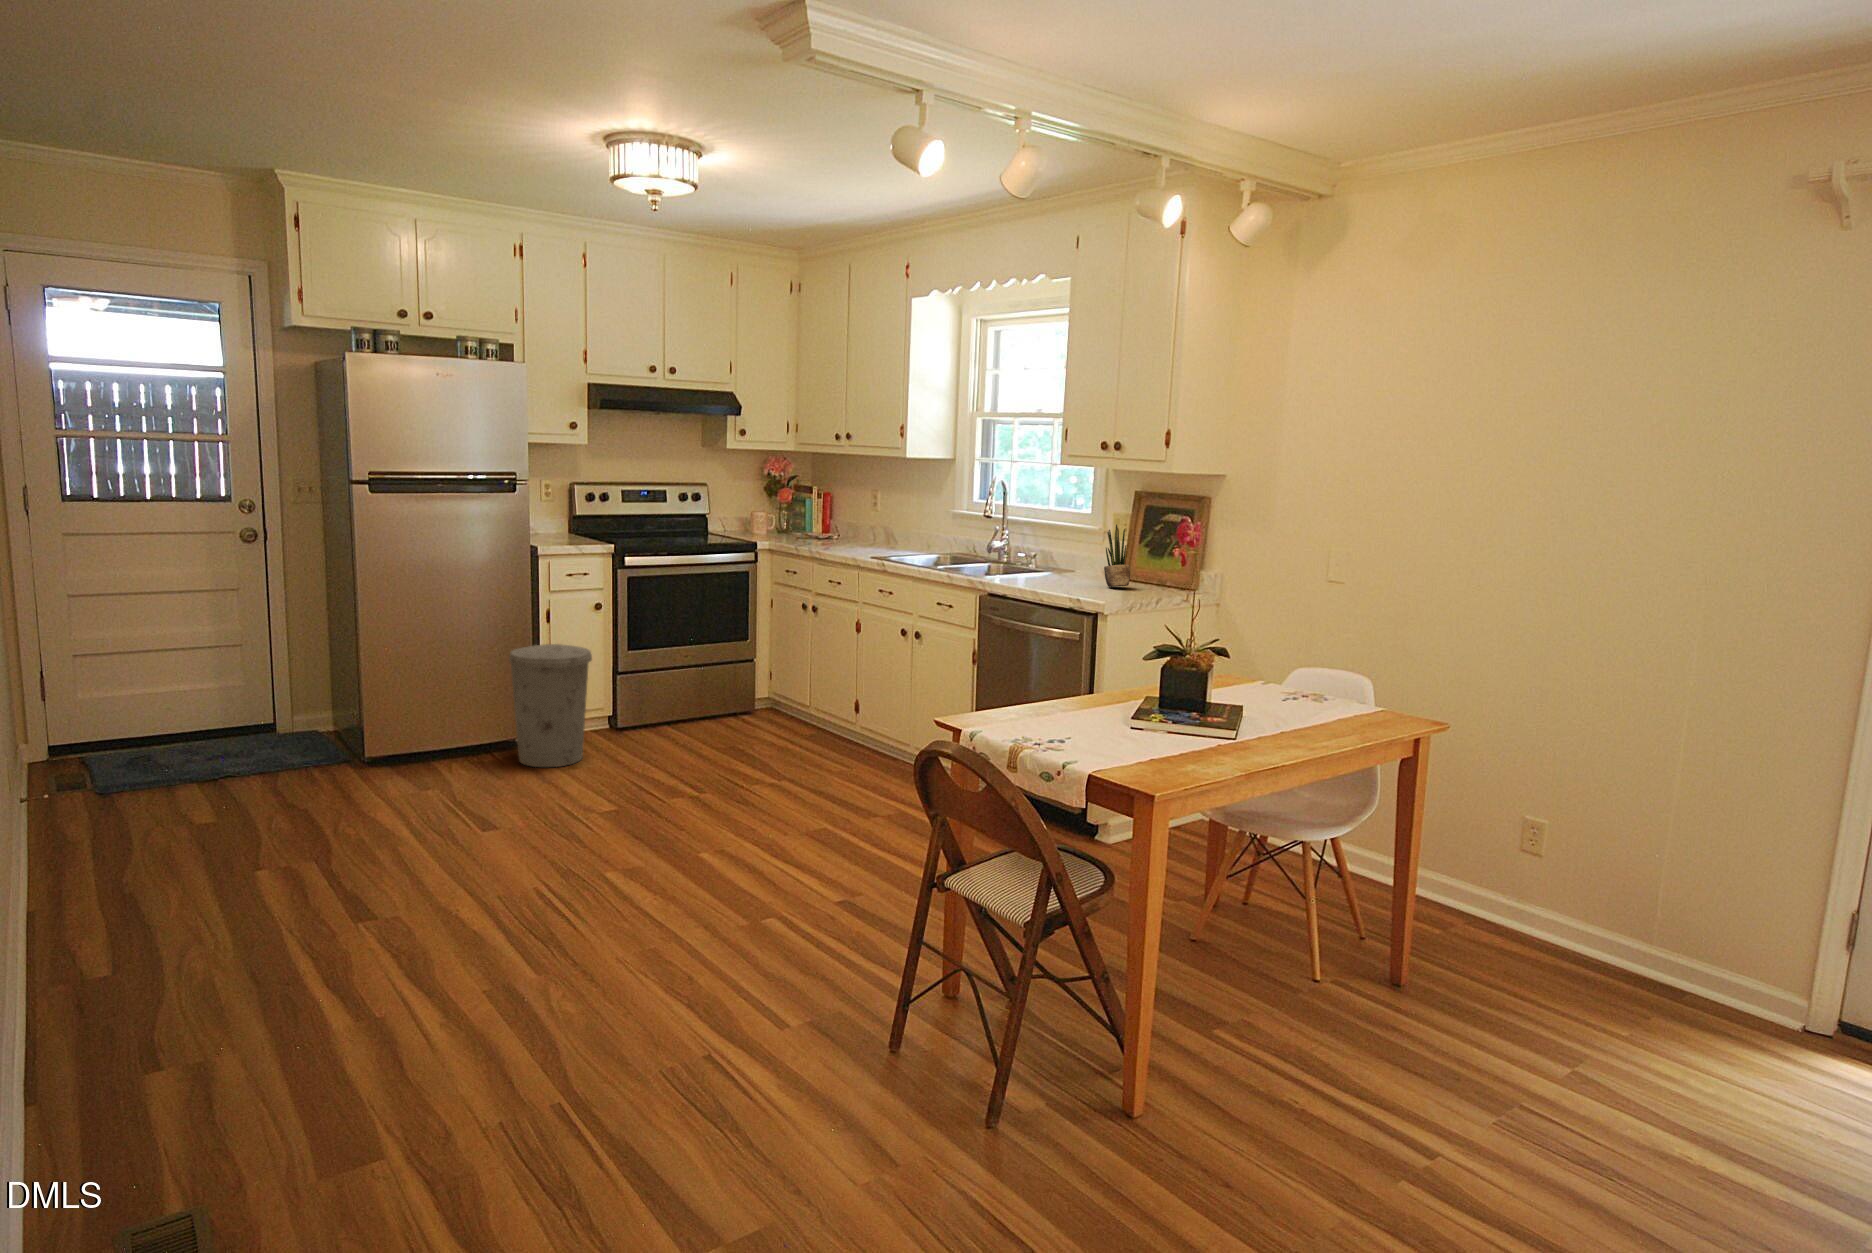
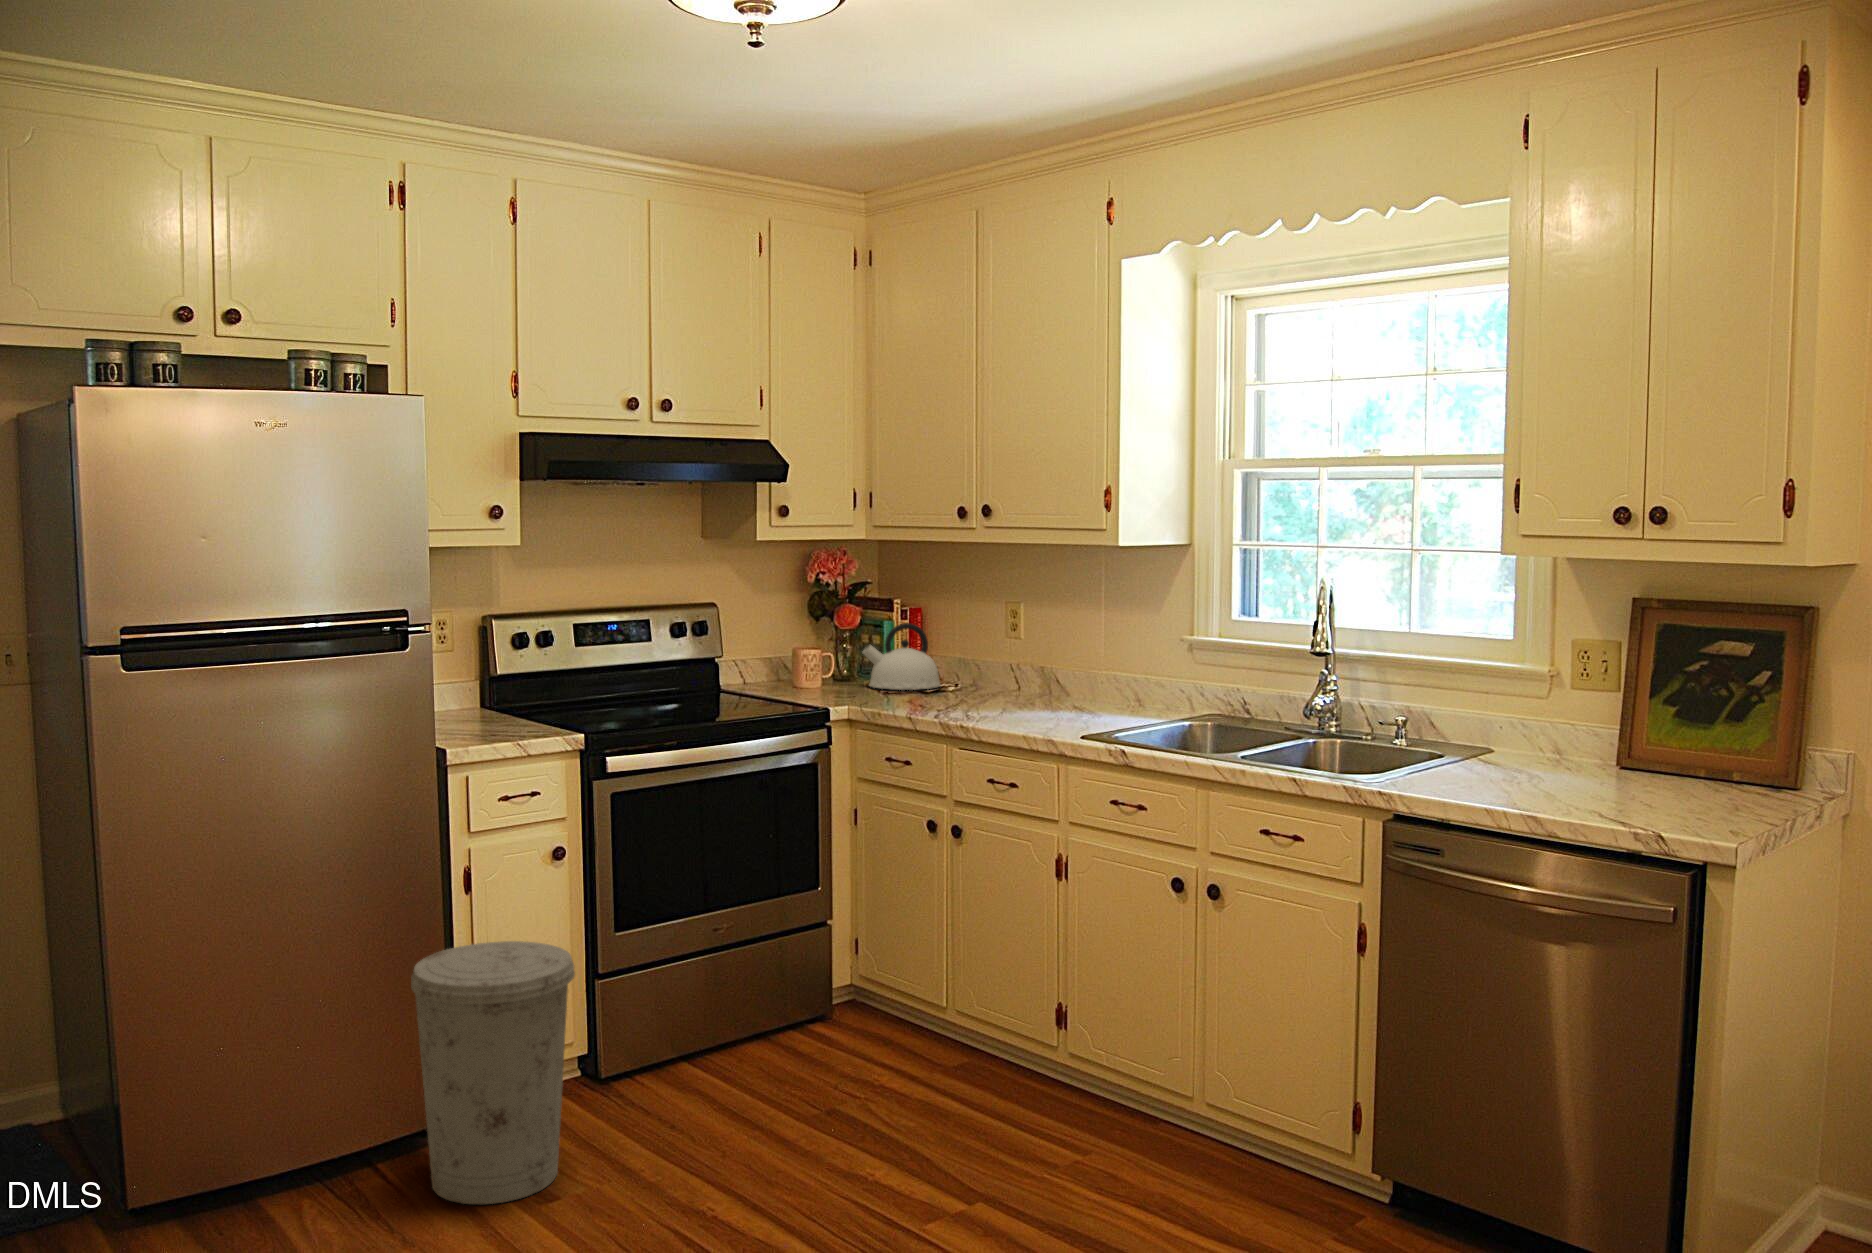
kettle: none [792,501,837,538] -> present [863,623,941,690]
potted plant: present [1104,525,1130,587] -> none [1609,665,1669,786]

